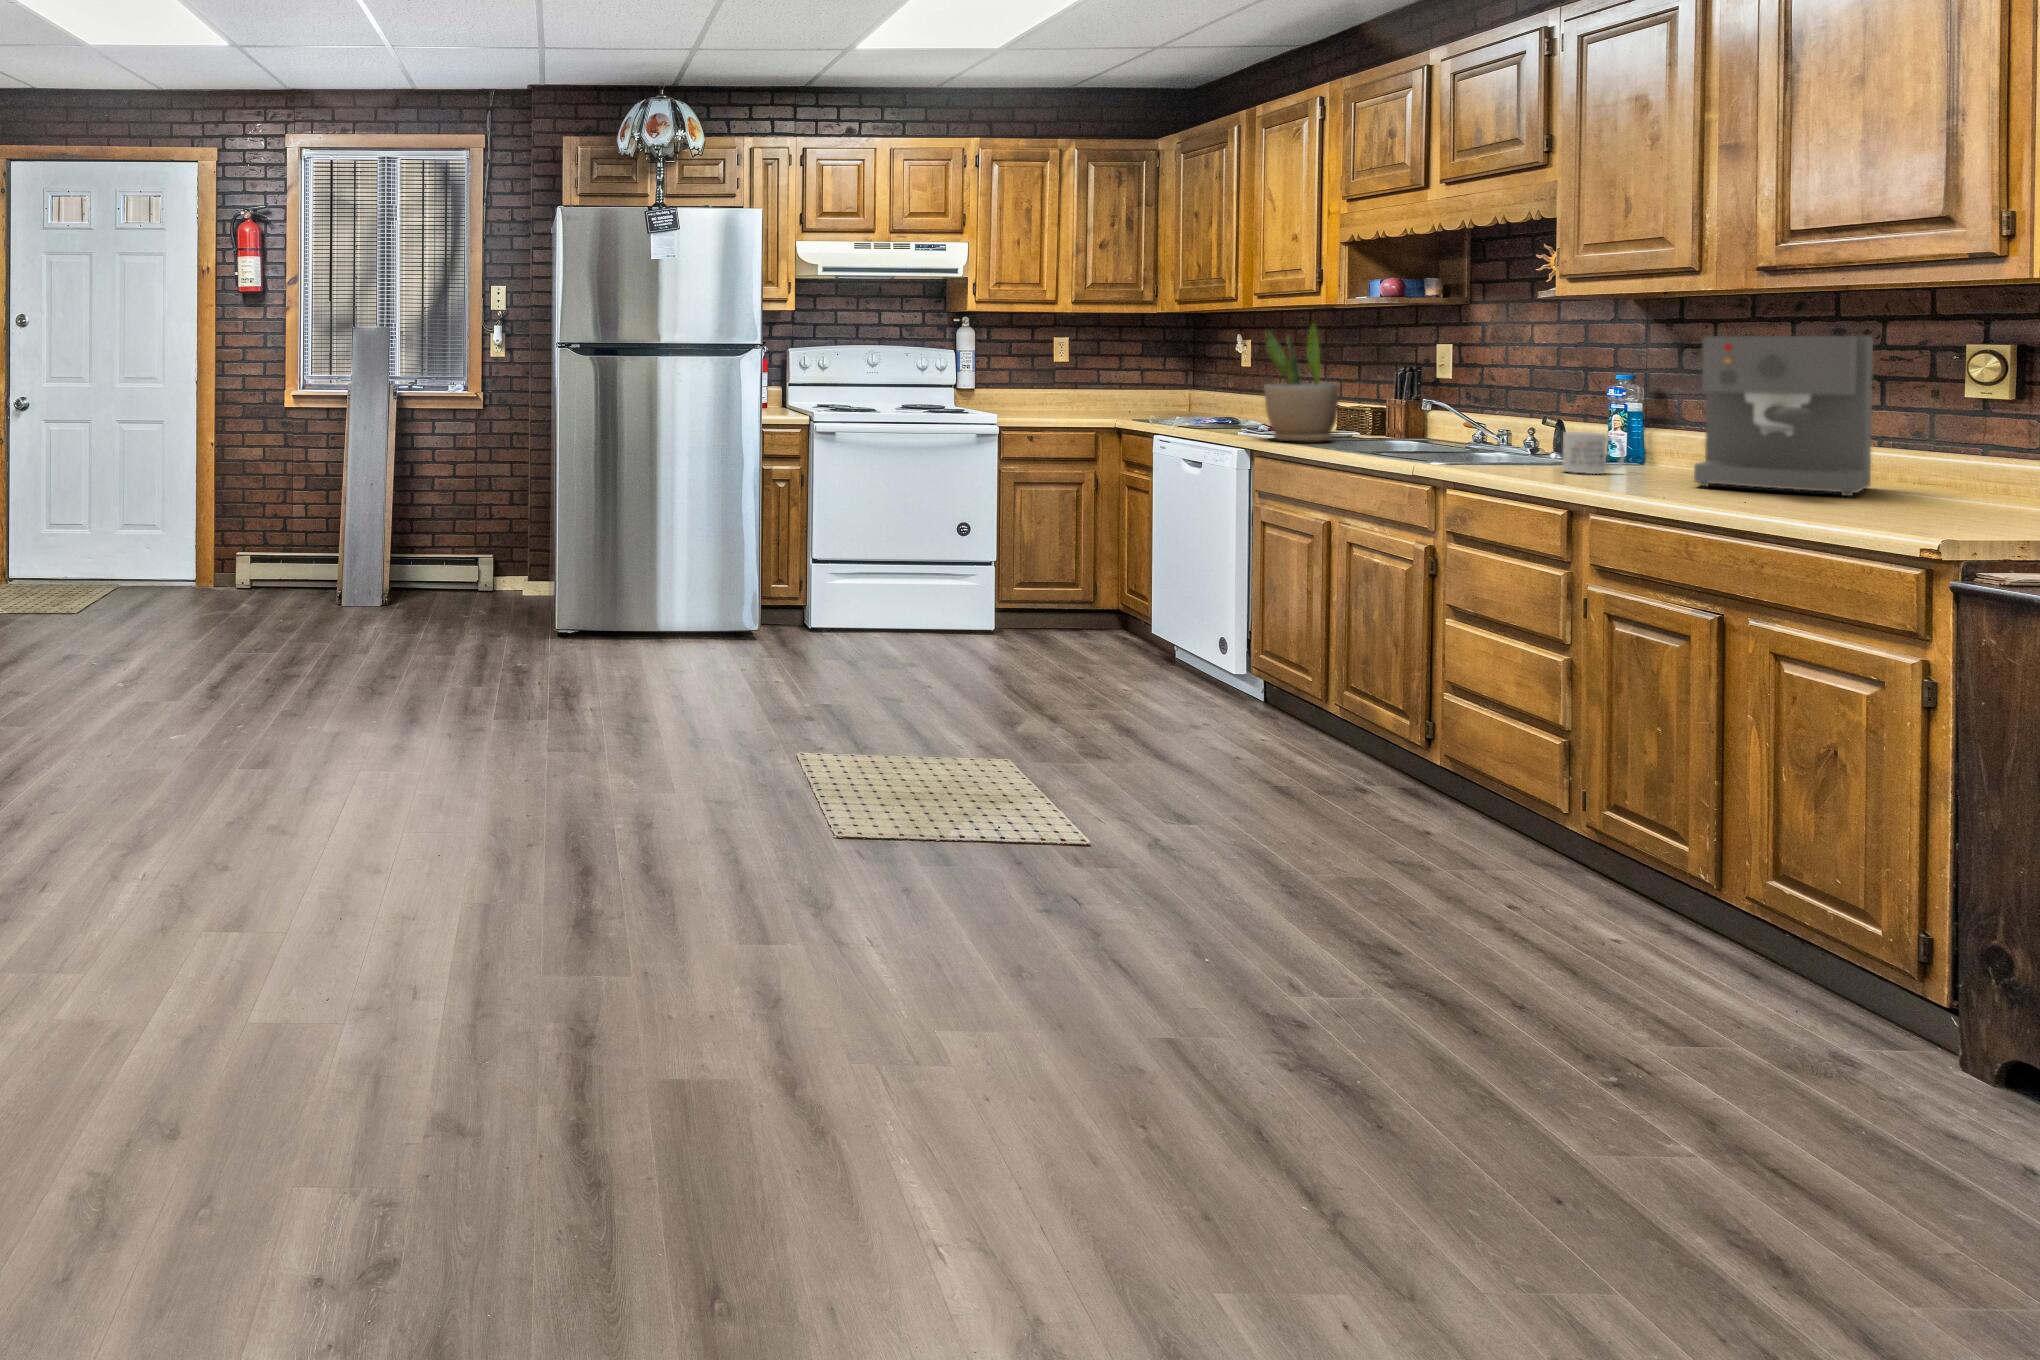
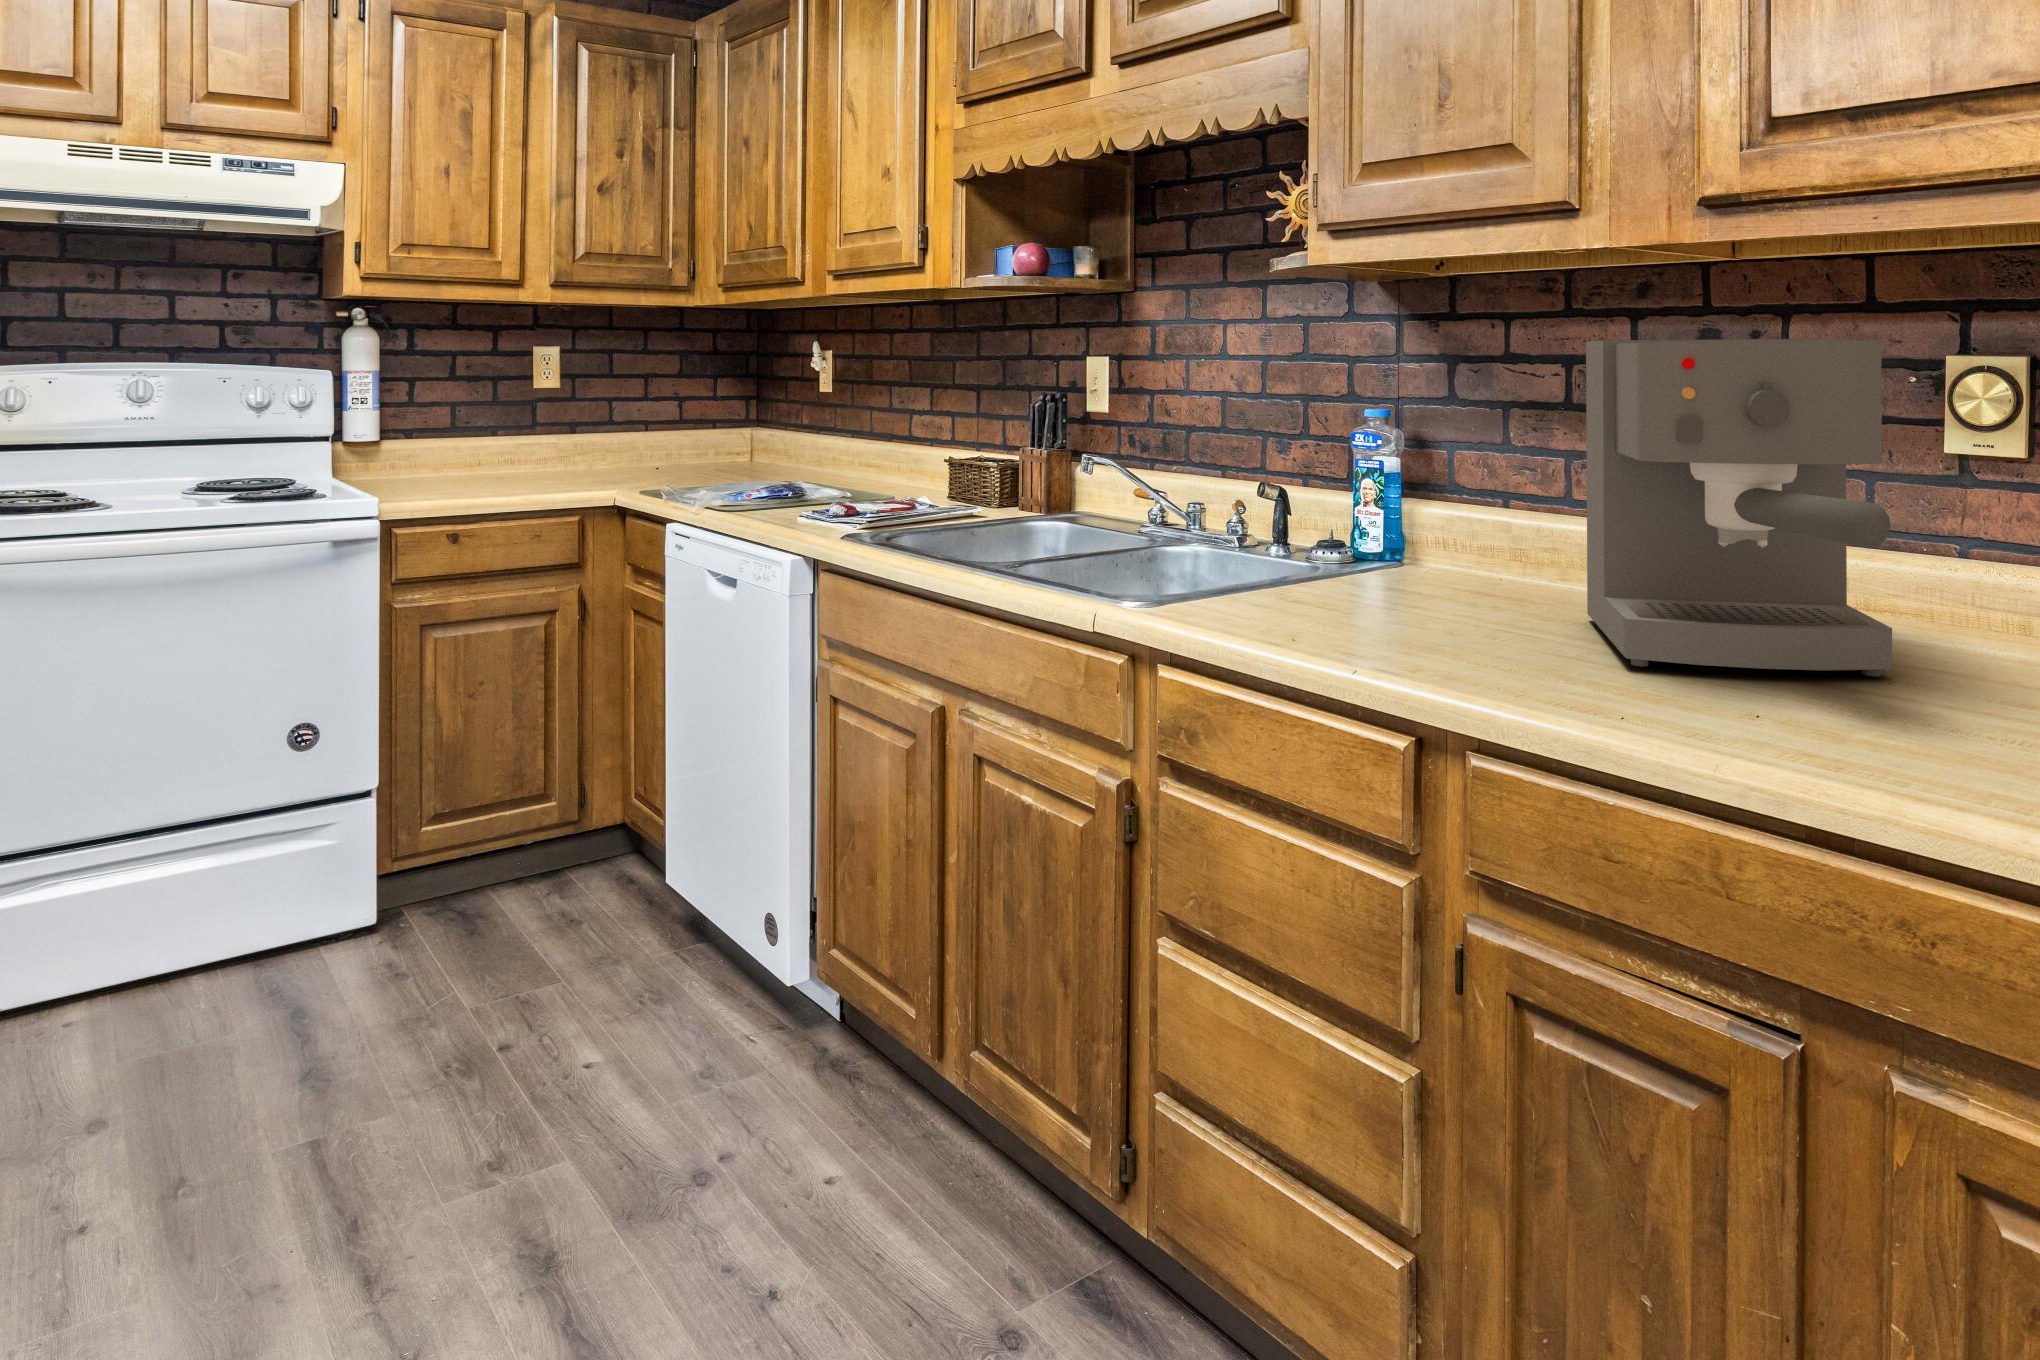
potted plant: present [1264,324,1339,441] -> none [840,315,961,547]
mug: present [1562,432,1625,474] -> none [1358,535,1451,627]

